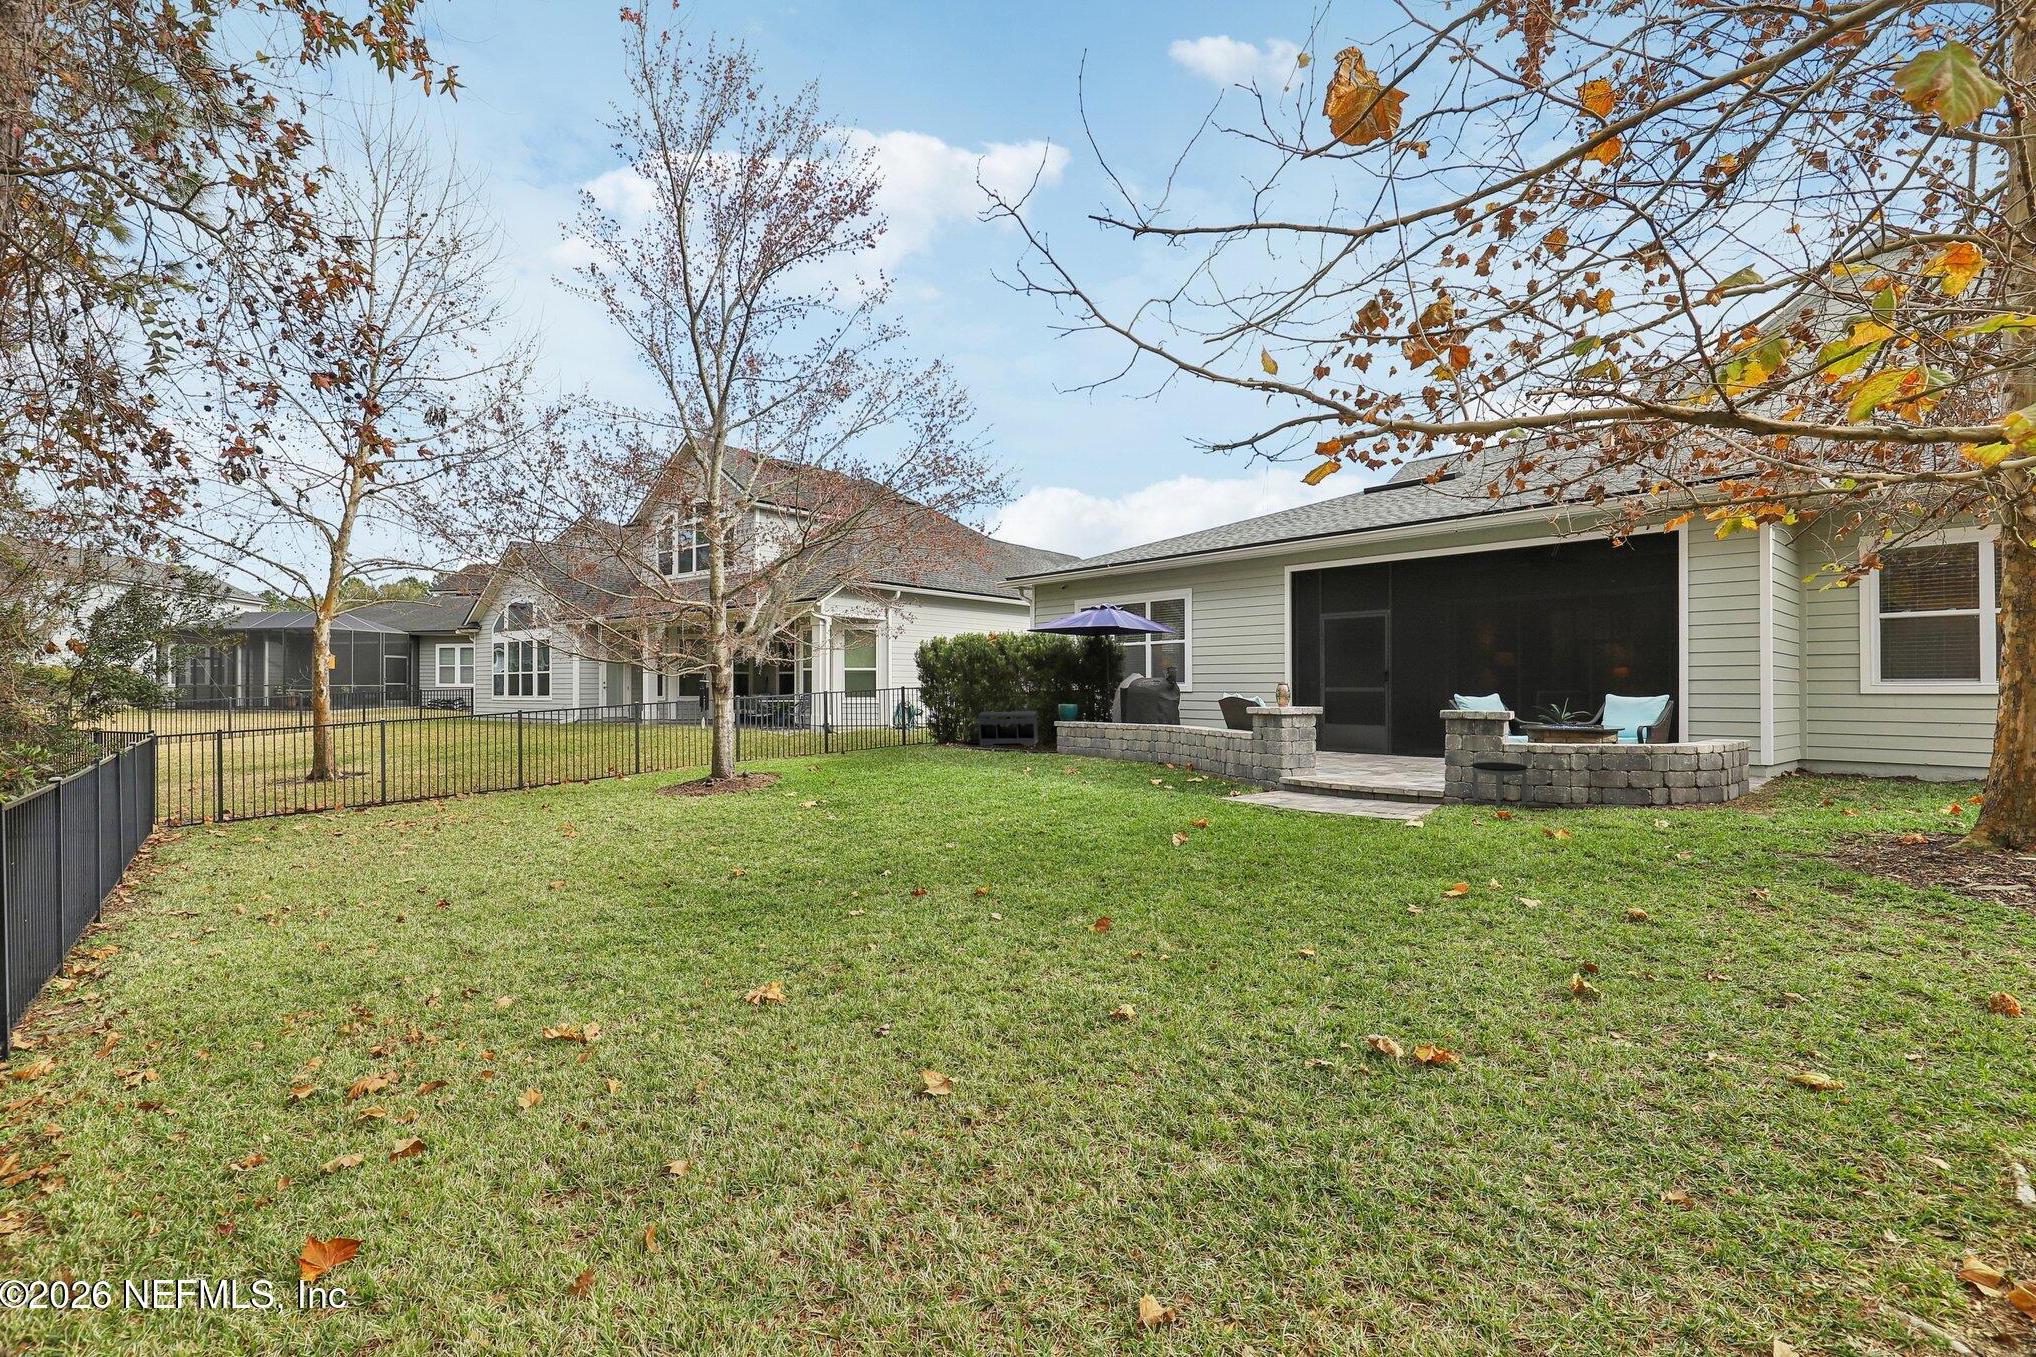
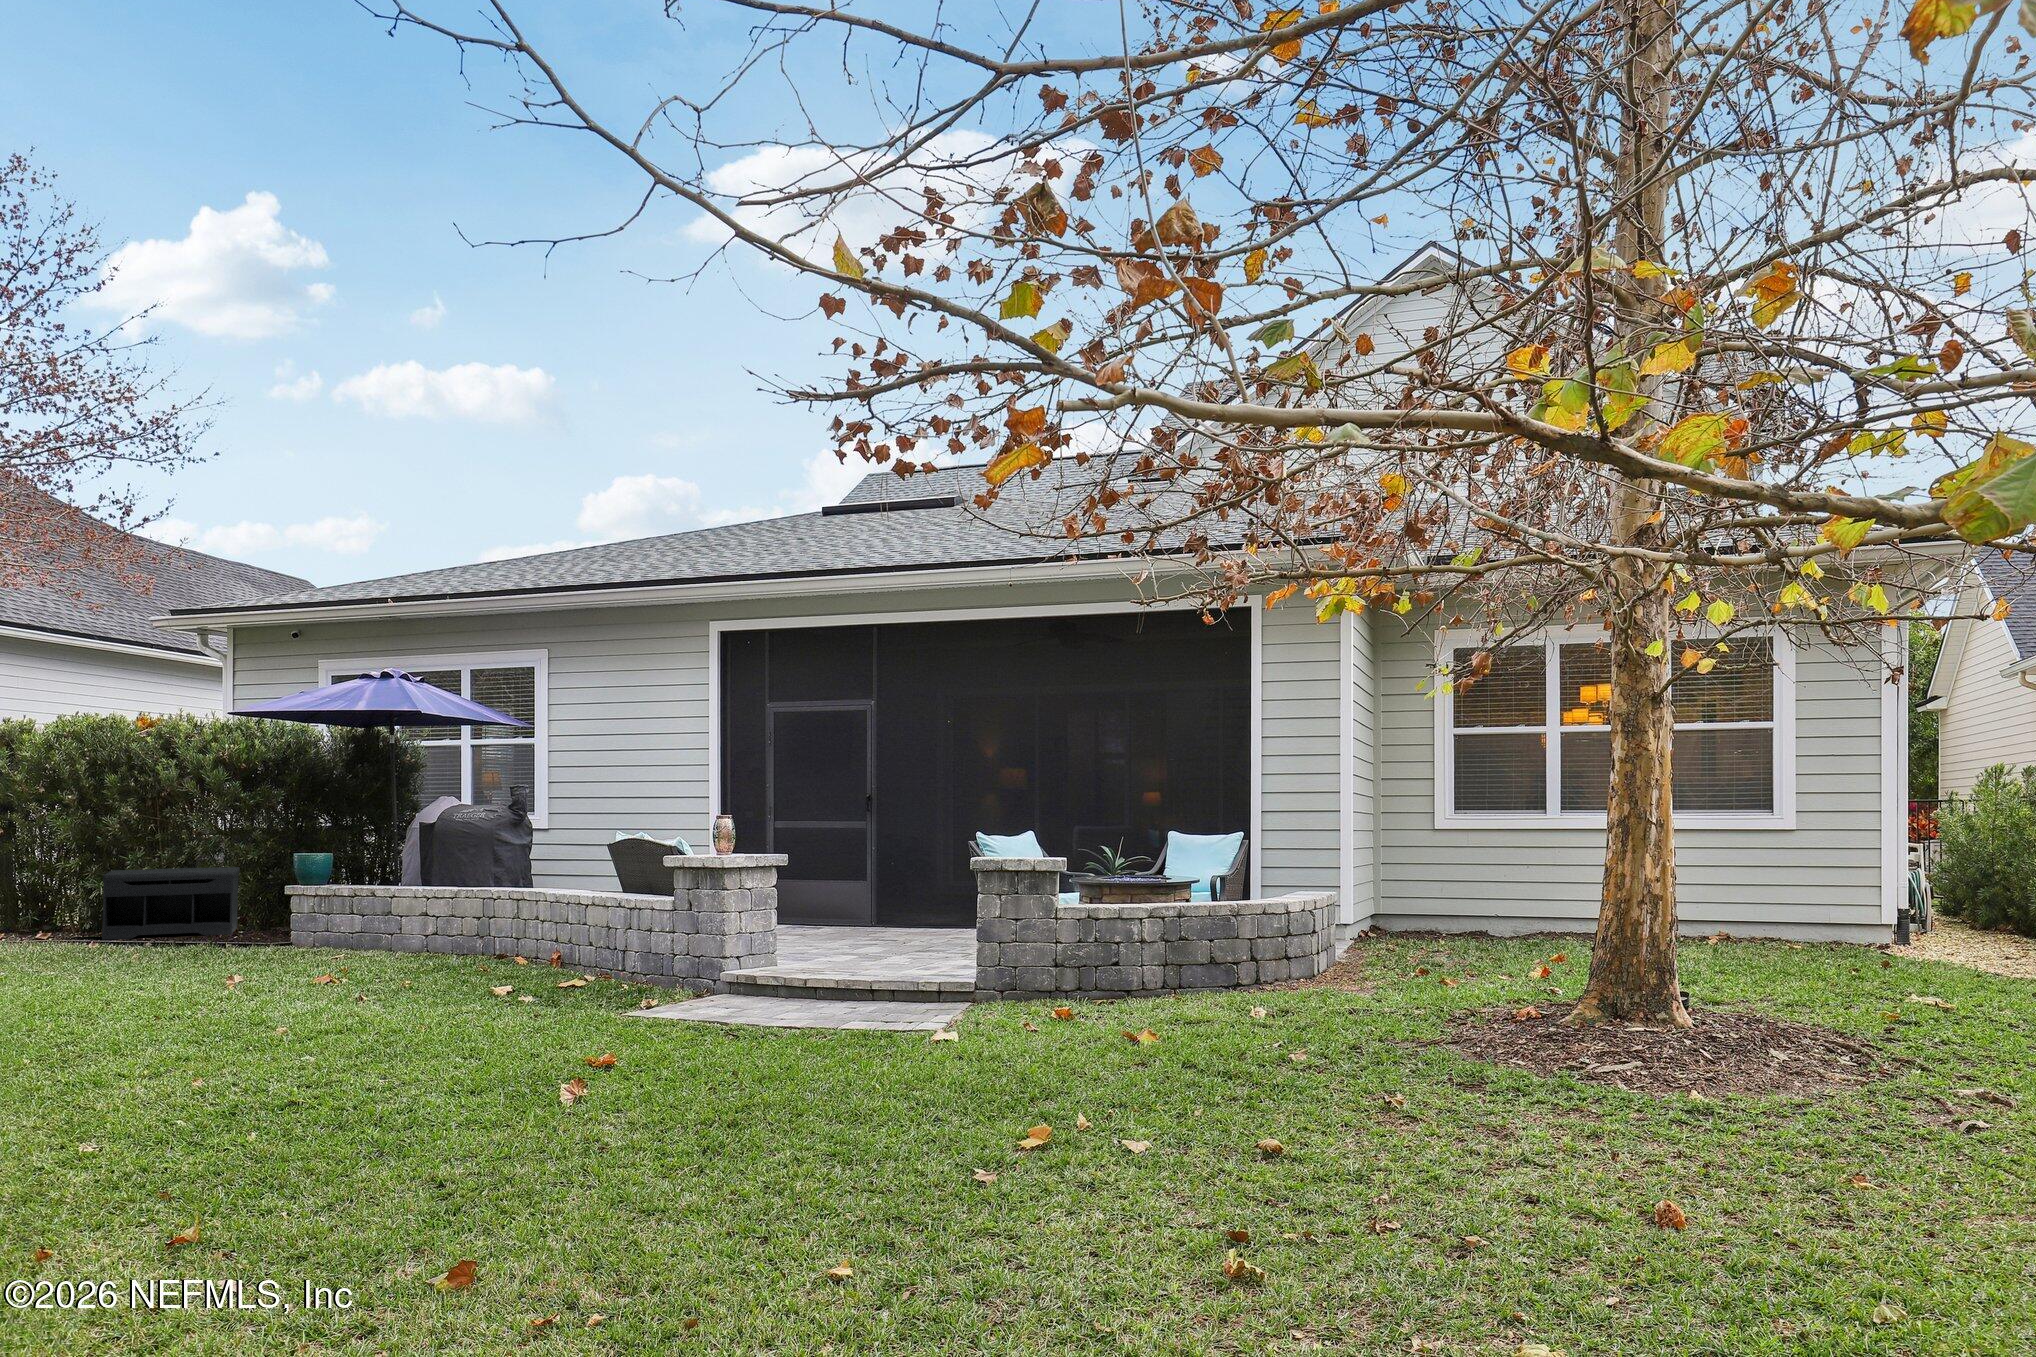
round table: present [1472,762,1528,807] -> none [1017,934,1092,1003]

